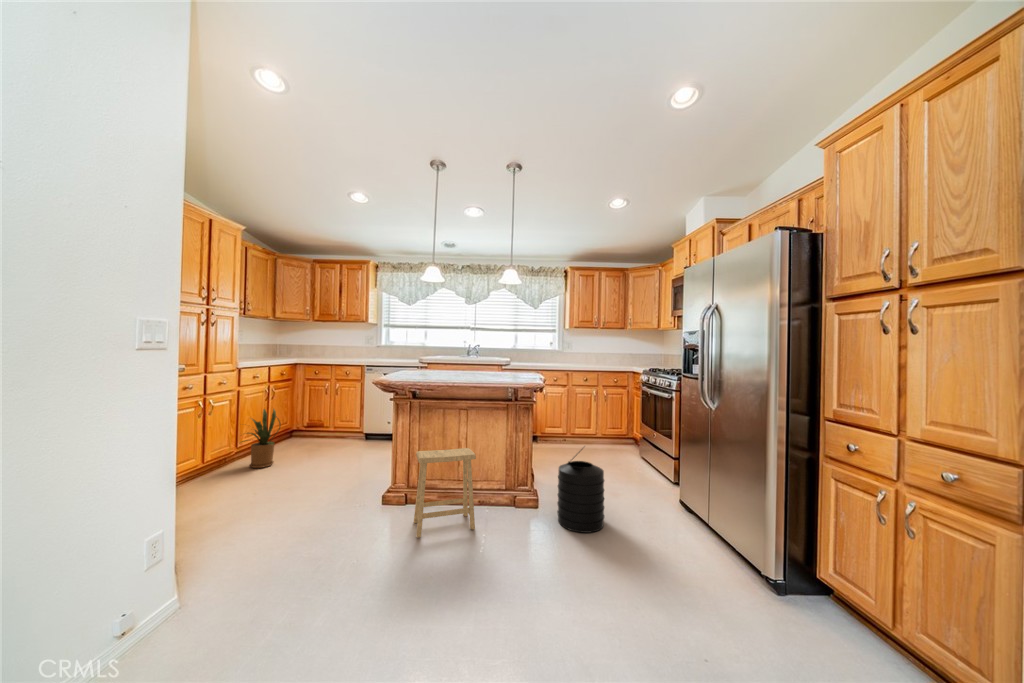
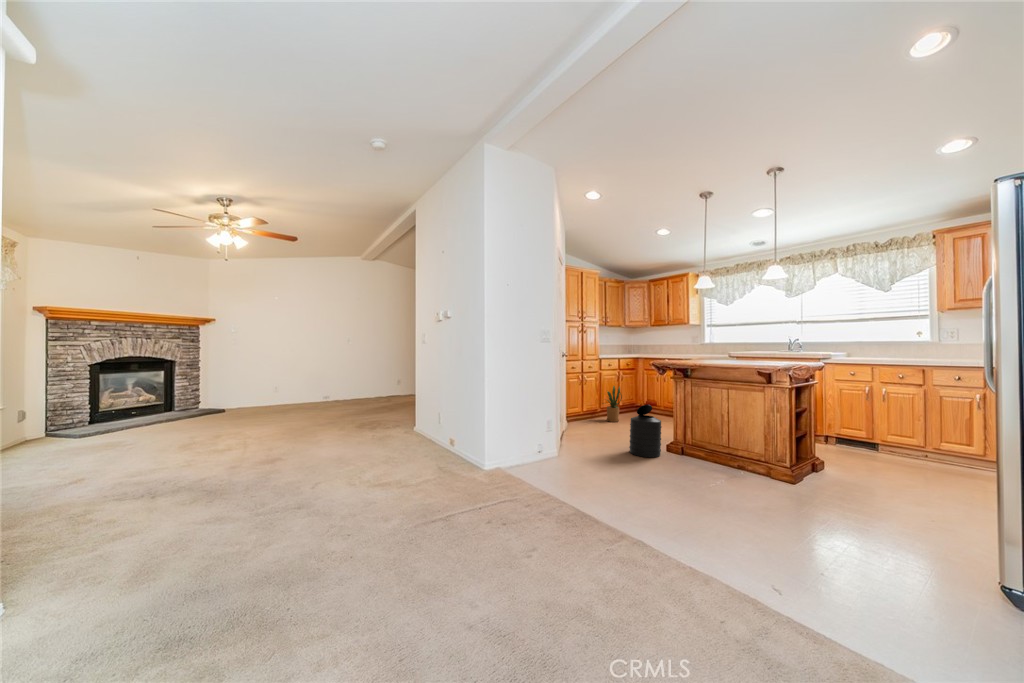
footstool: present [414,448,476,538] -> none [675,413,722,473]
trash can: present [557,449,604,533] -> present [629,405,661,457]

